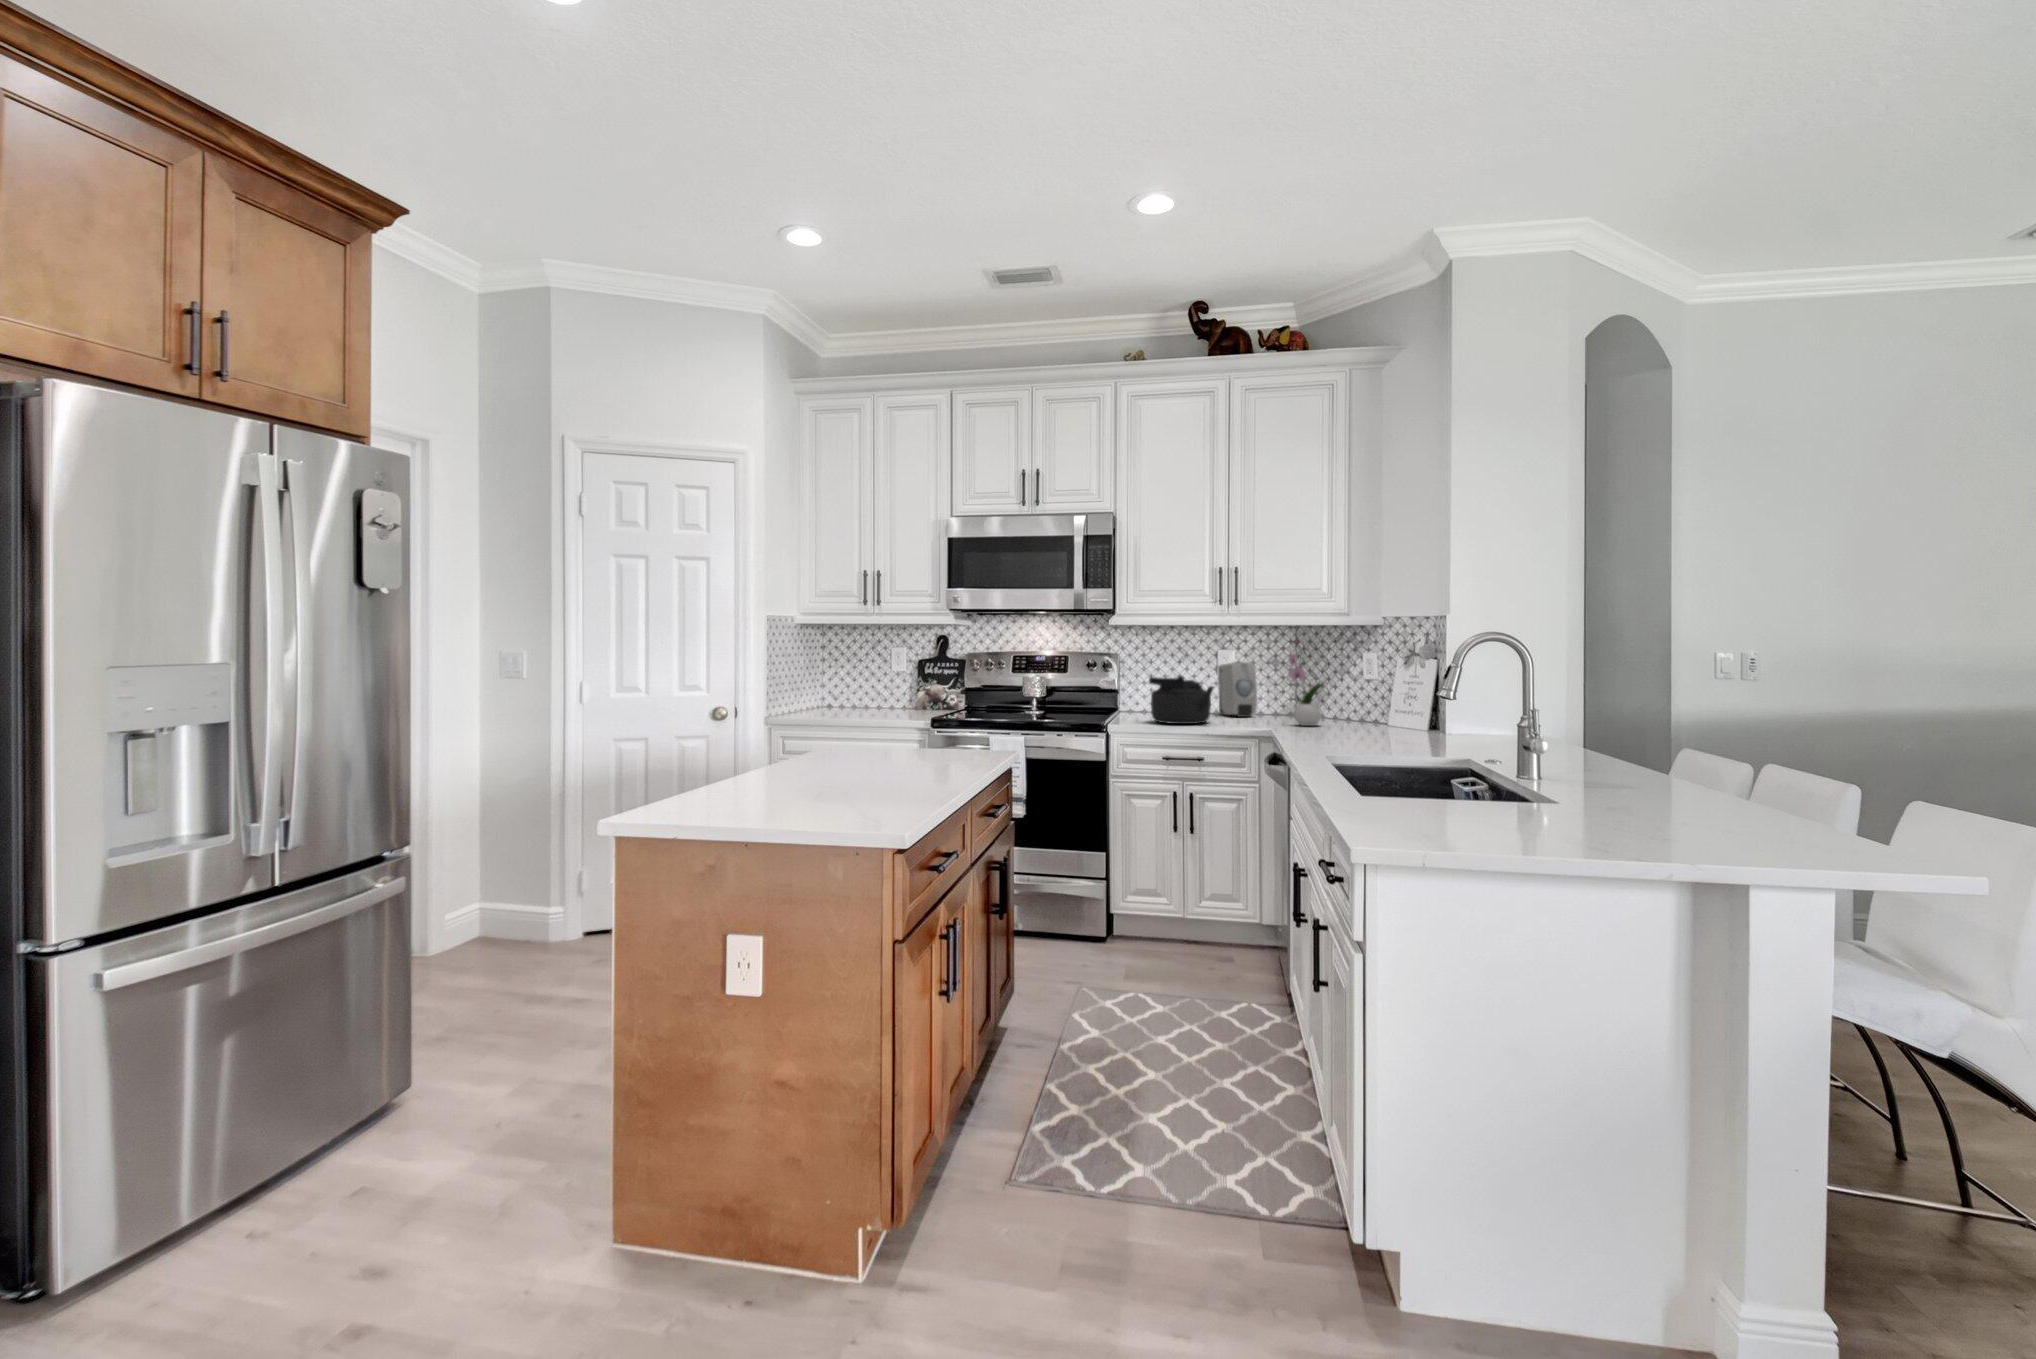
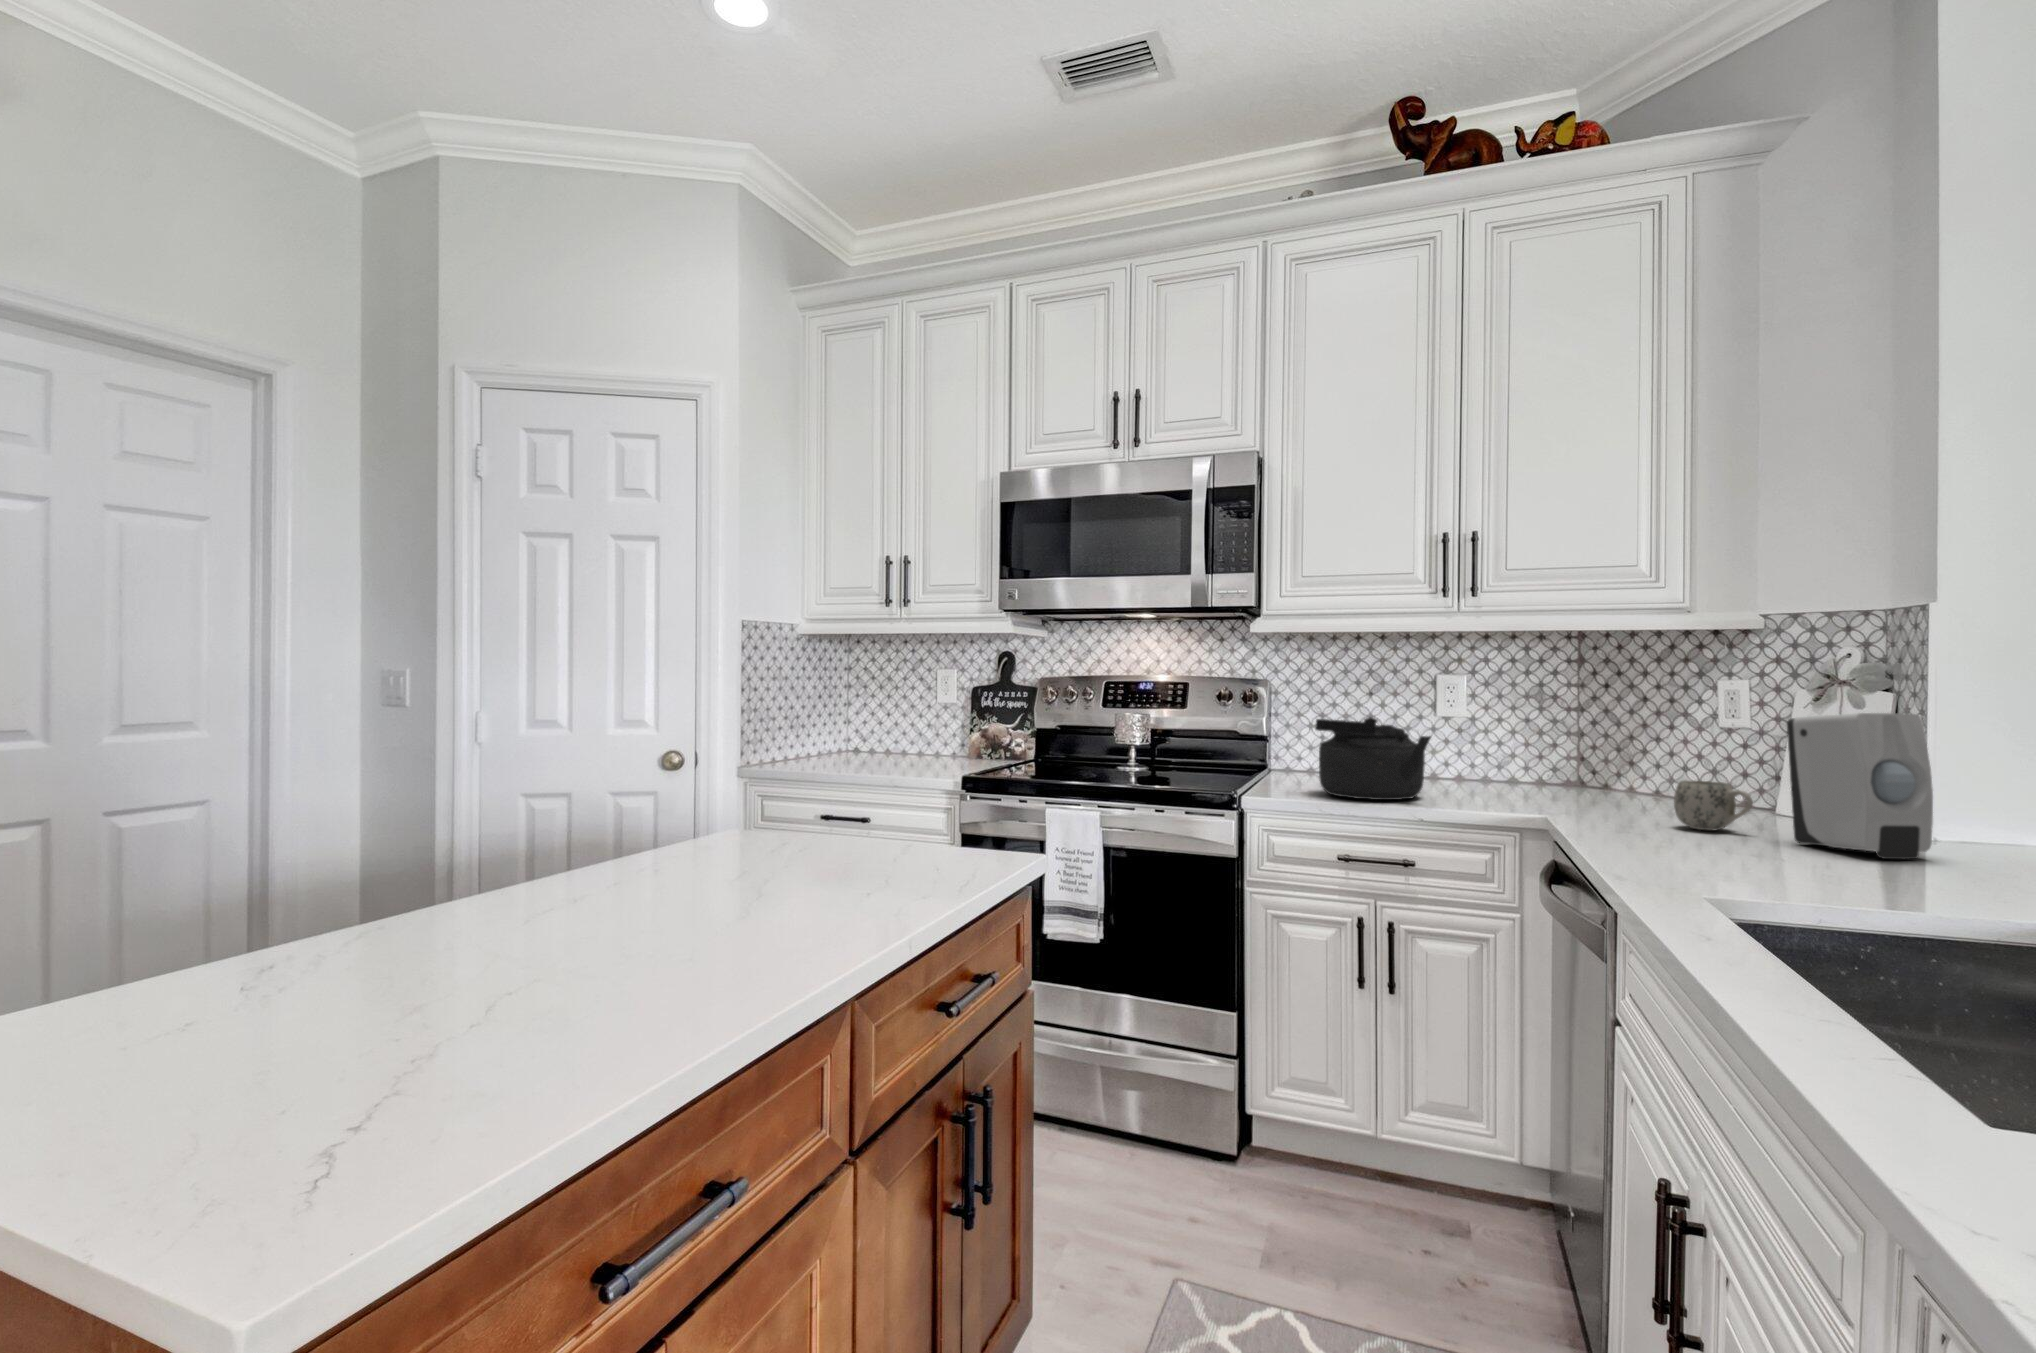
flower arrangement: present [1288,642,1323,726] -> none [1570,658,1647,812]
soap dispenser: present [1218,662,1257,717] -> present [1787,713,1933,859]
mug: none [1335,707,1370,732] -> present [1674,780,1753,831]

